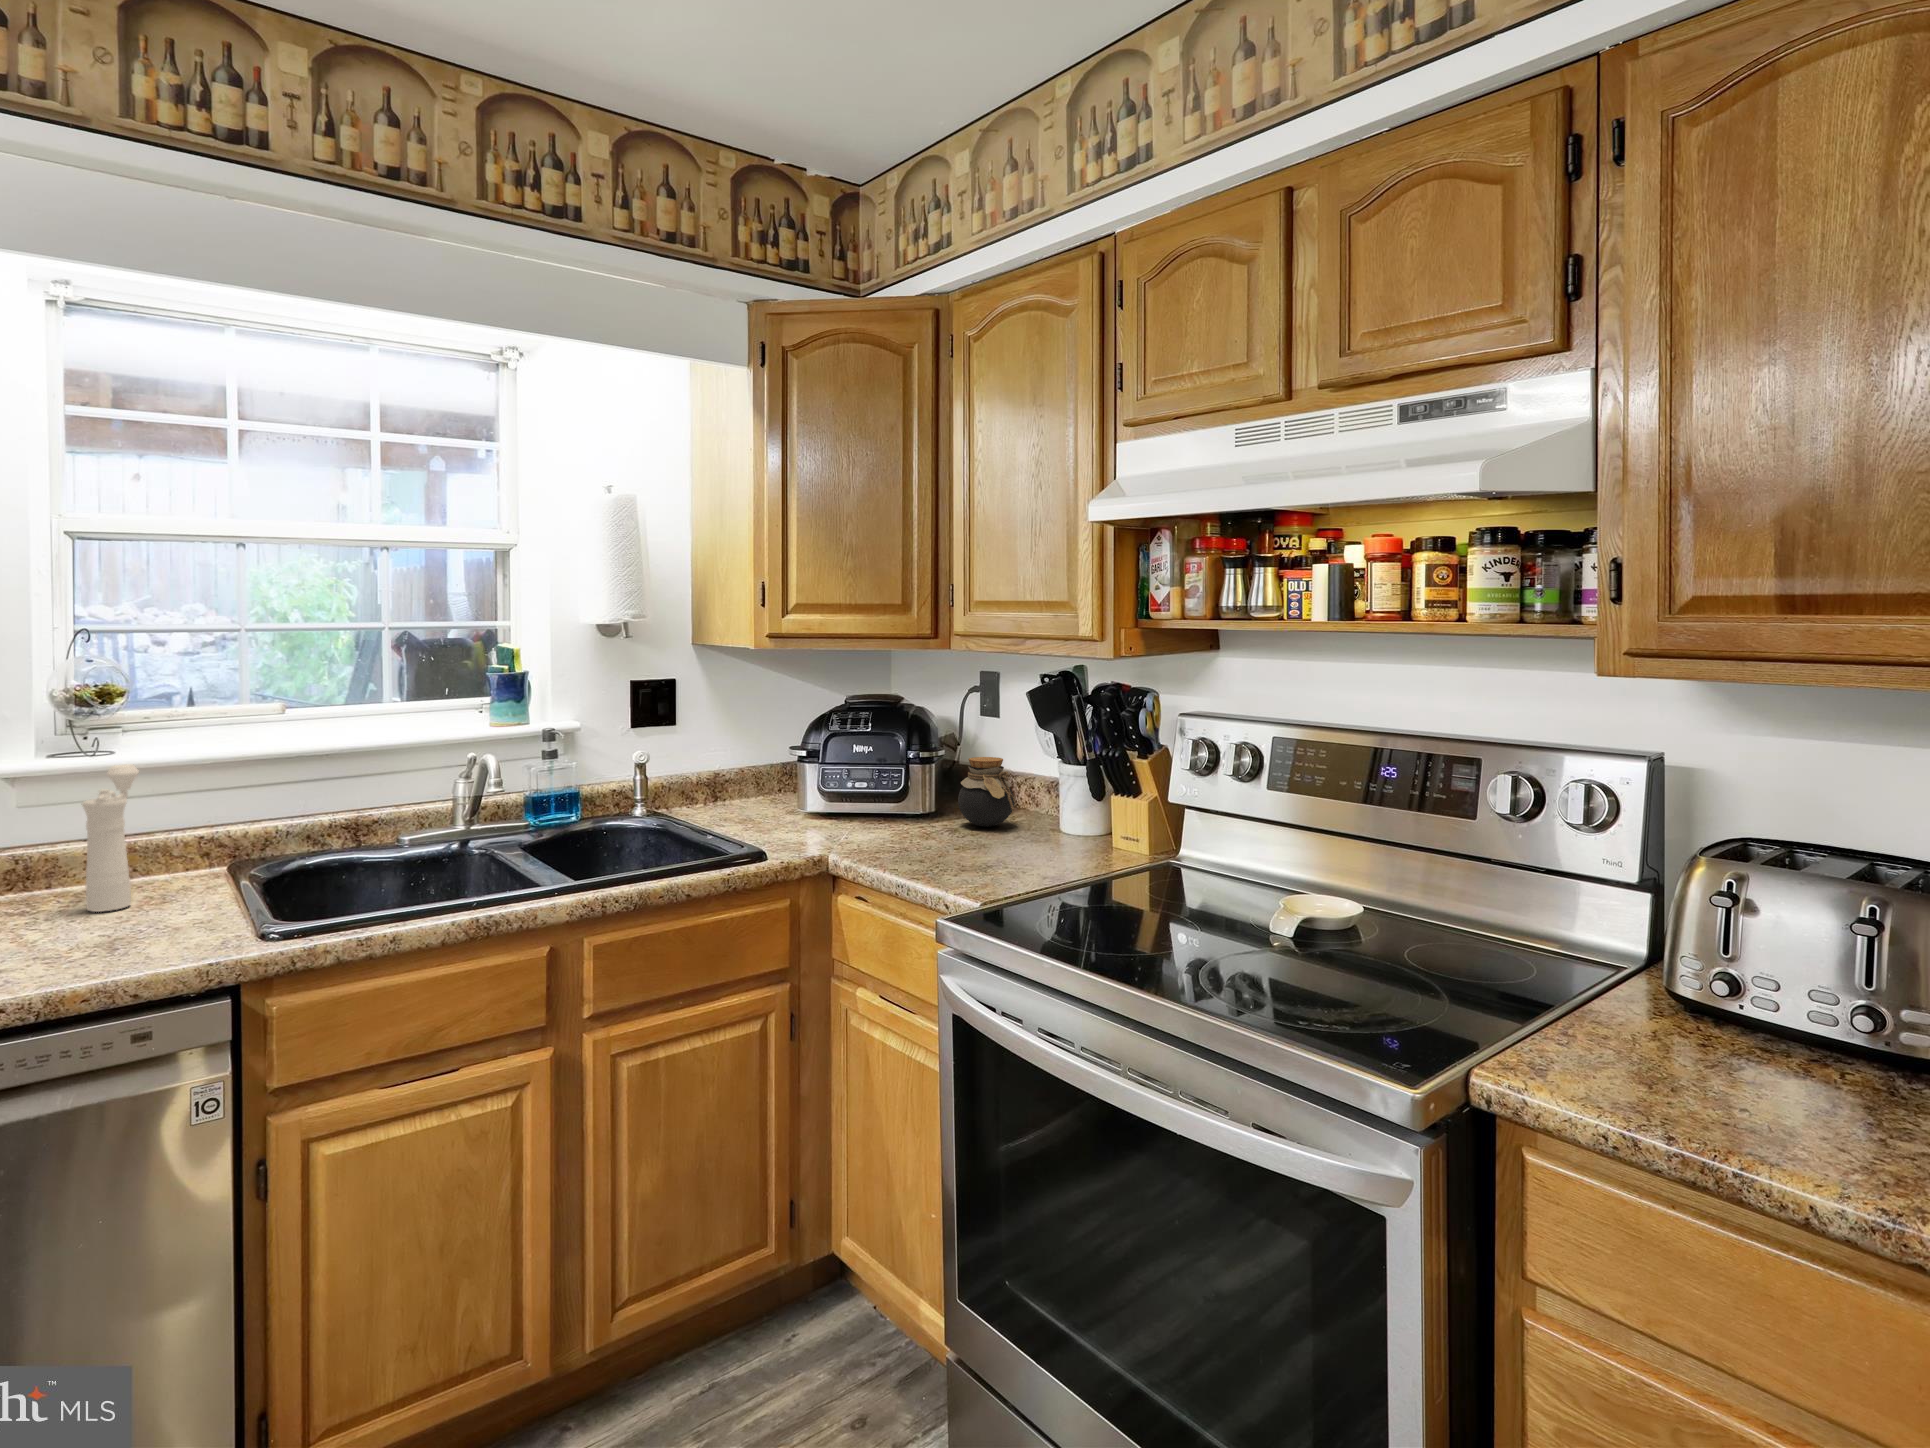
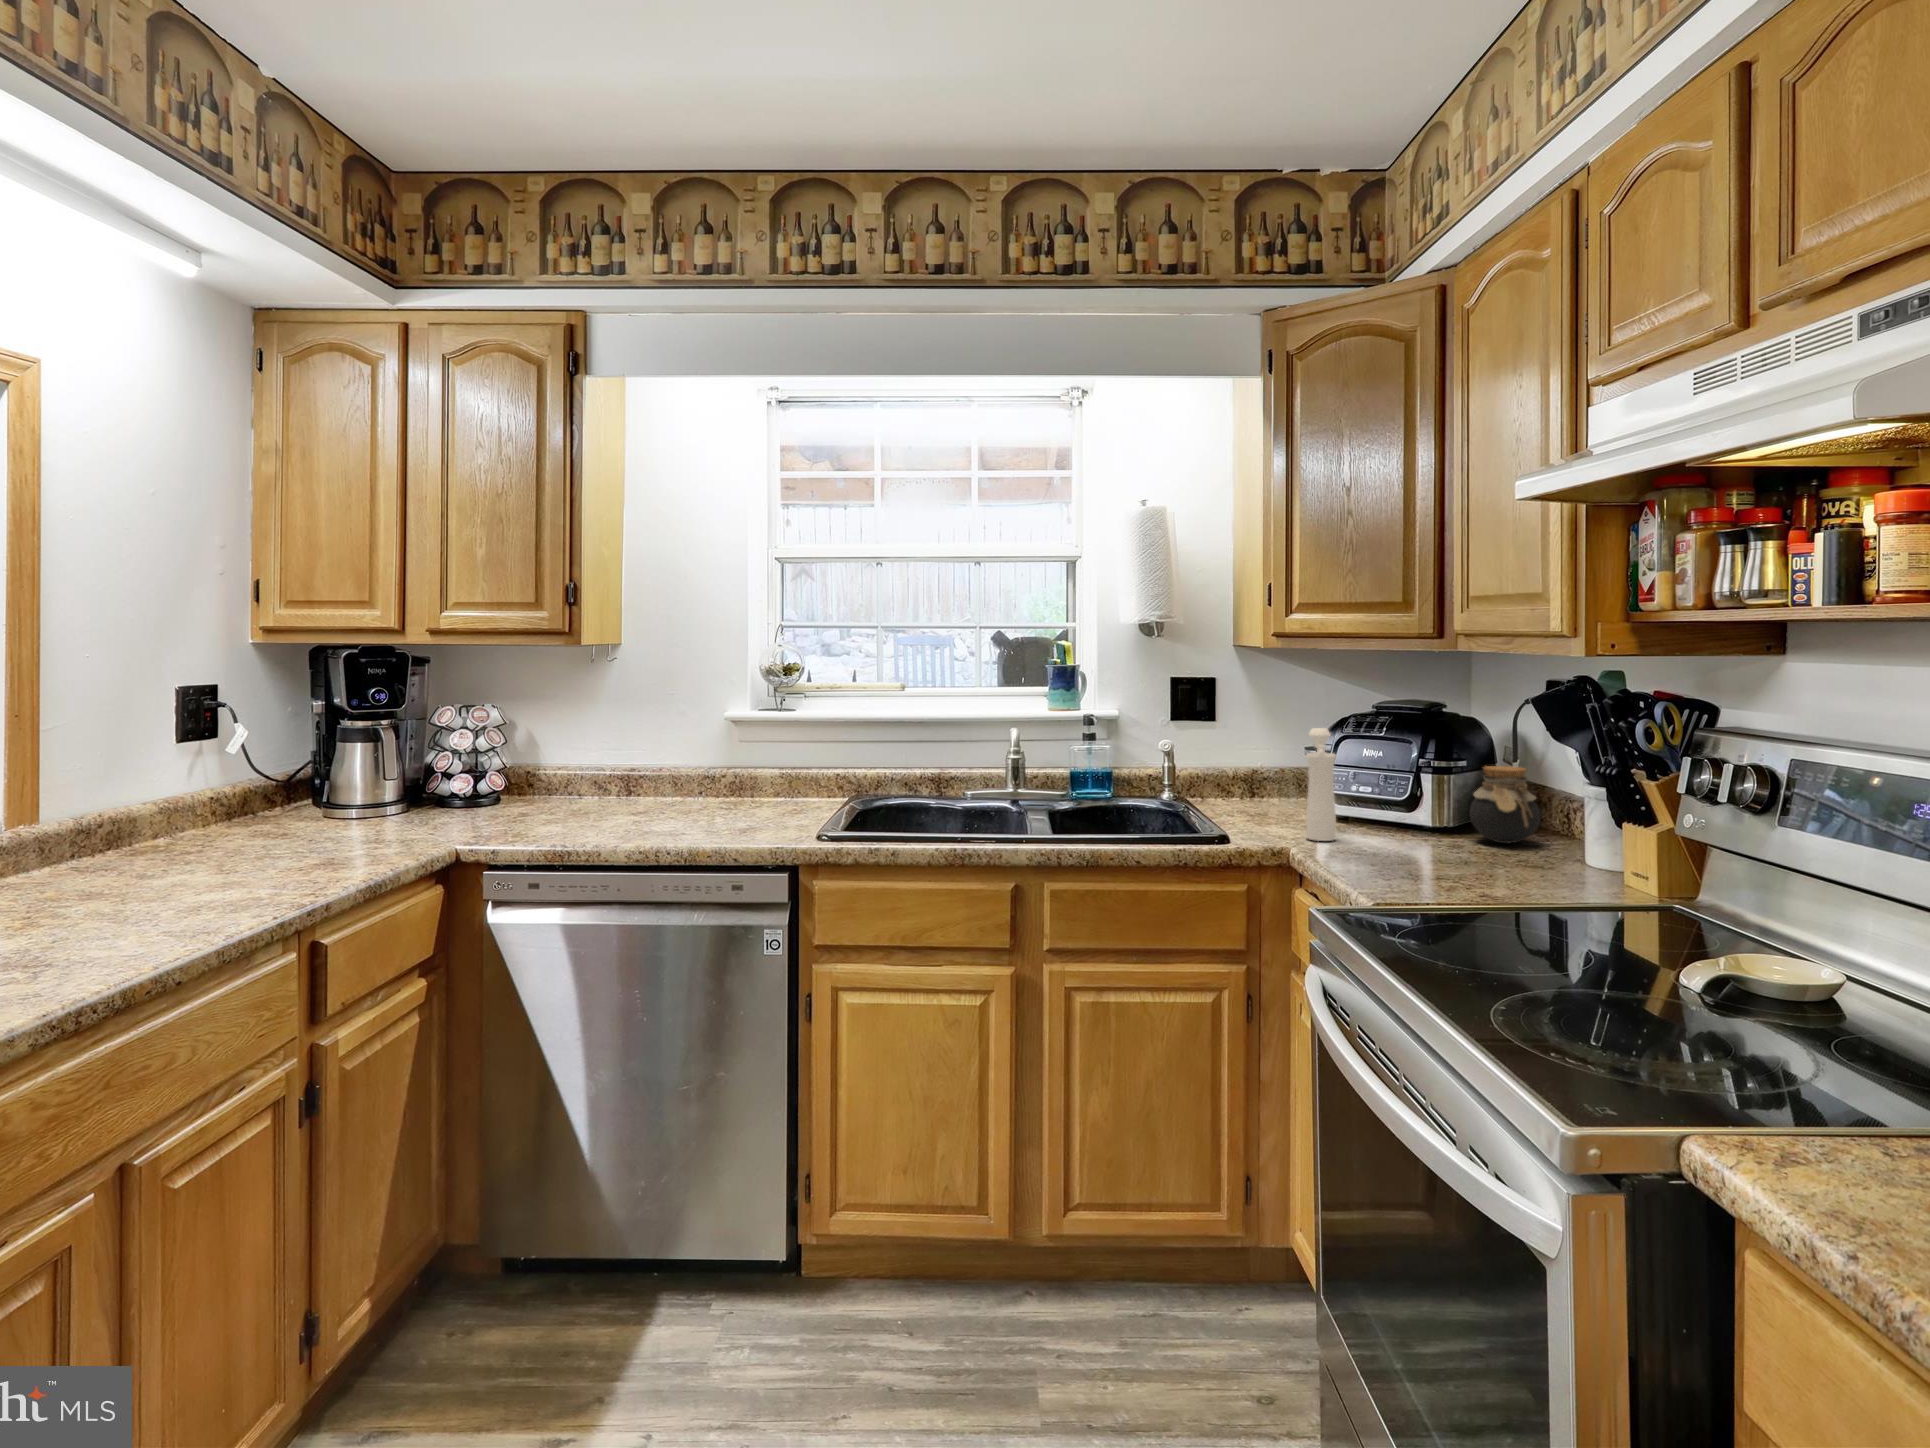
pepper mill: present [82,764,139,912] -> present [1306,728,1336,841]

